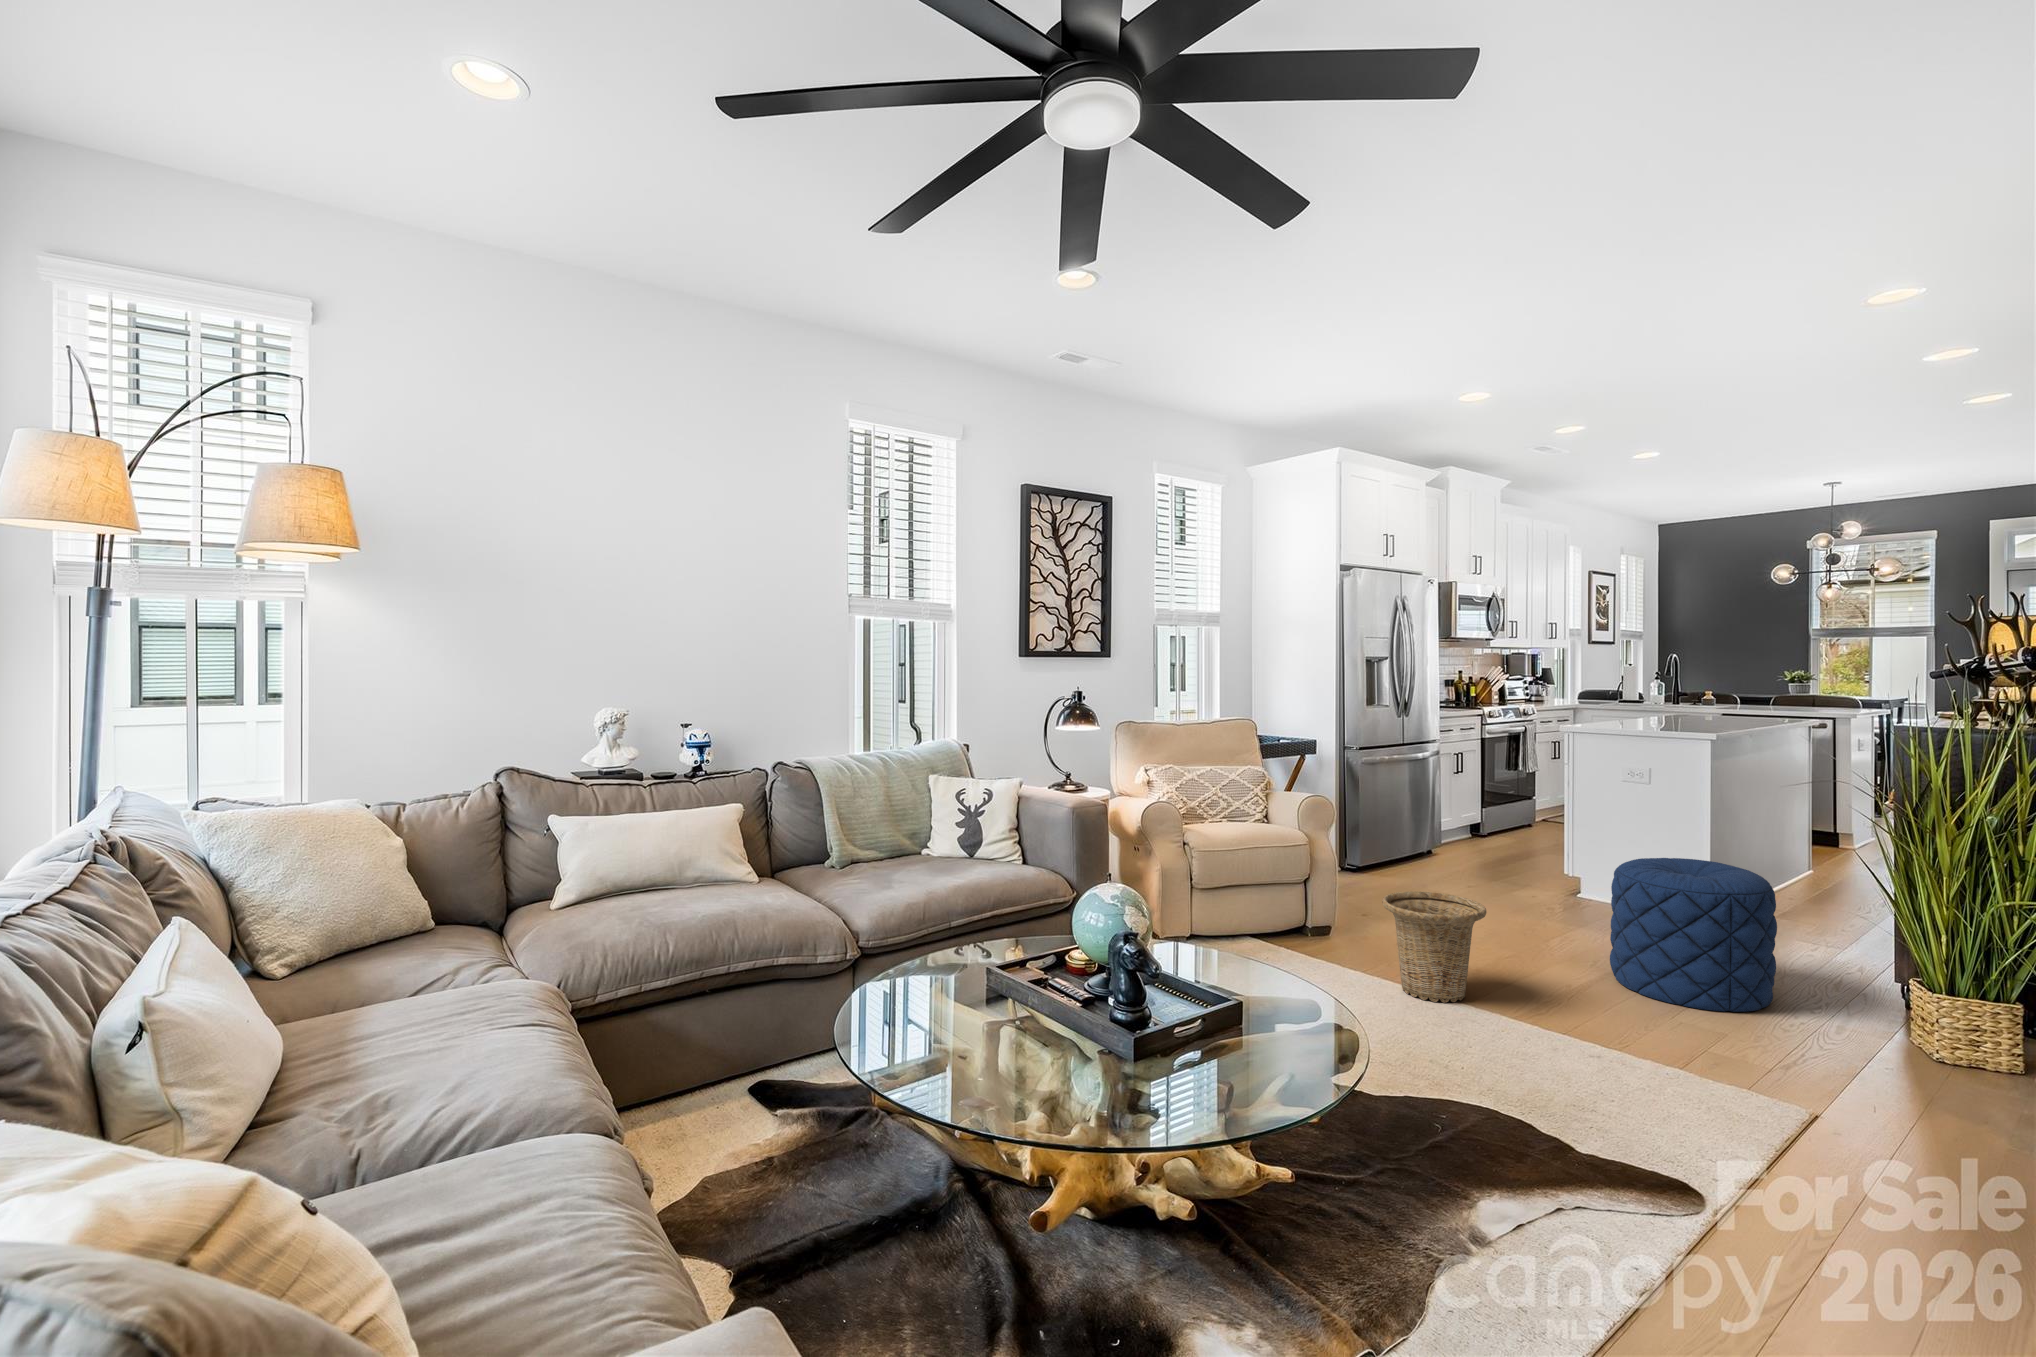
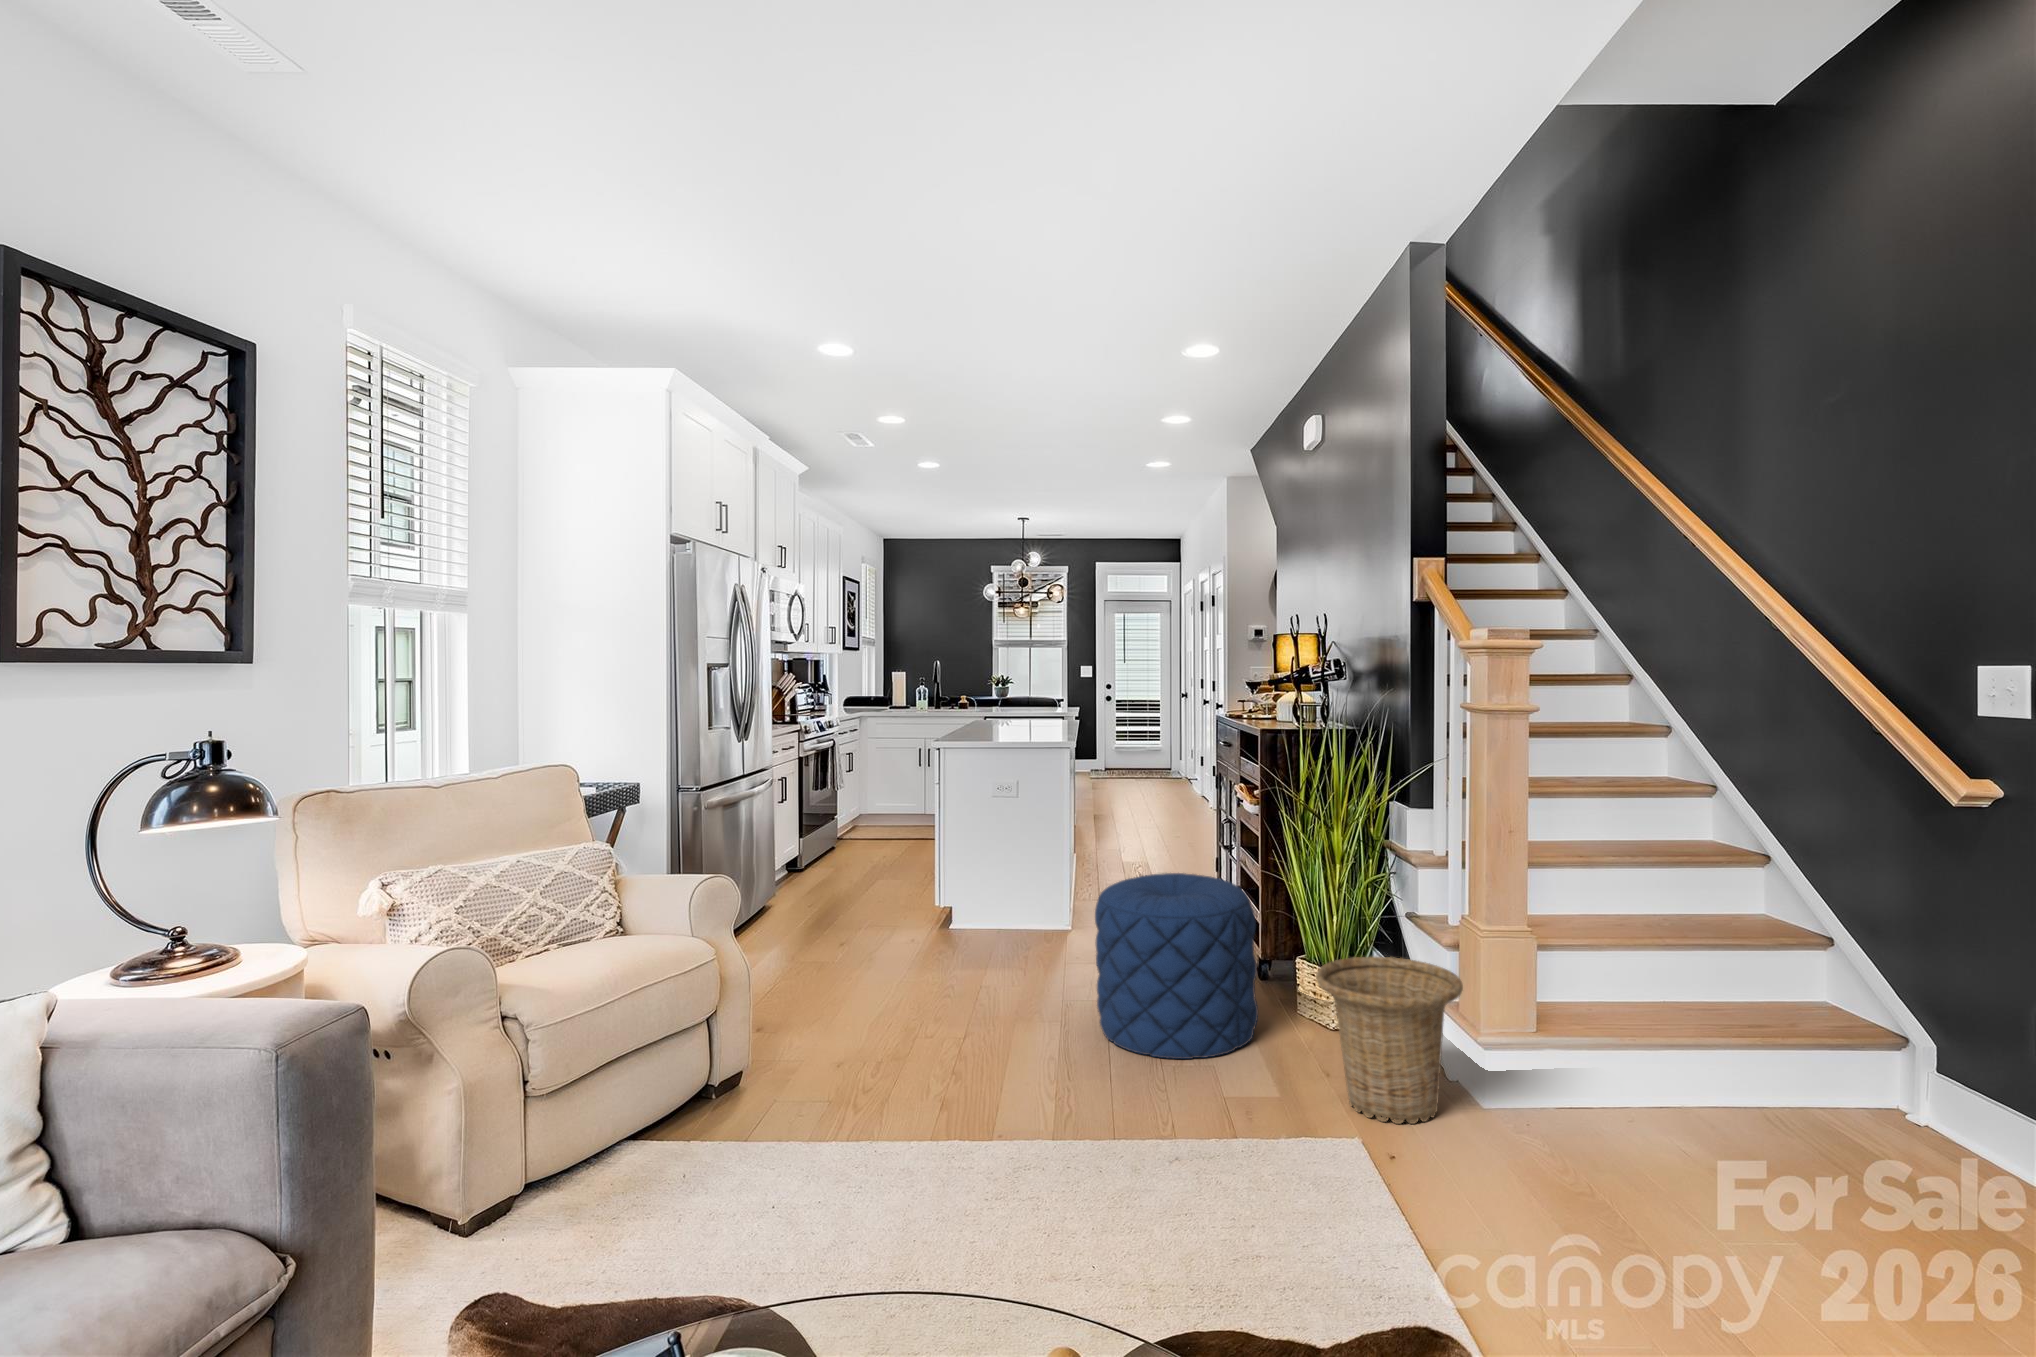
basket: present [1382,892,1487,1003] -> present [1316,957,1463,1124]

